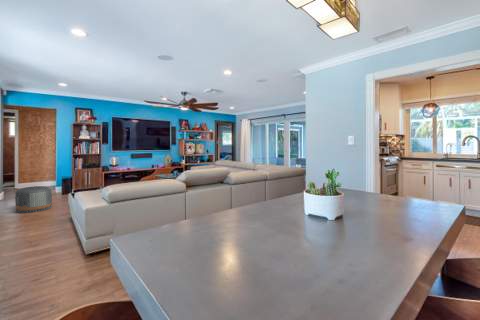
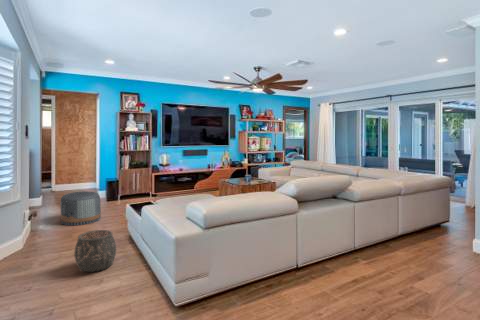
woven basket: none [17,211,54,241] -> present [74,230,116,272]

